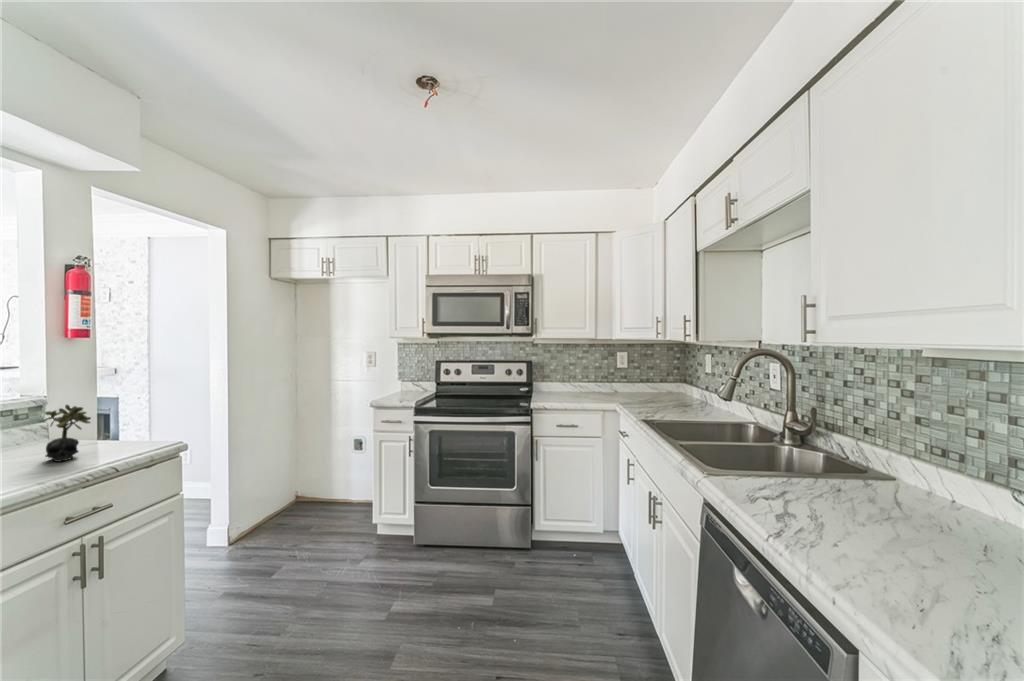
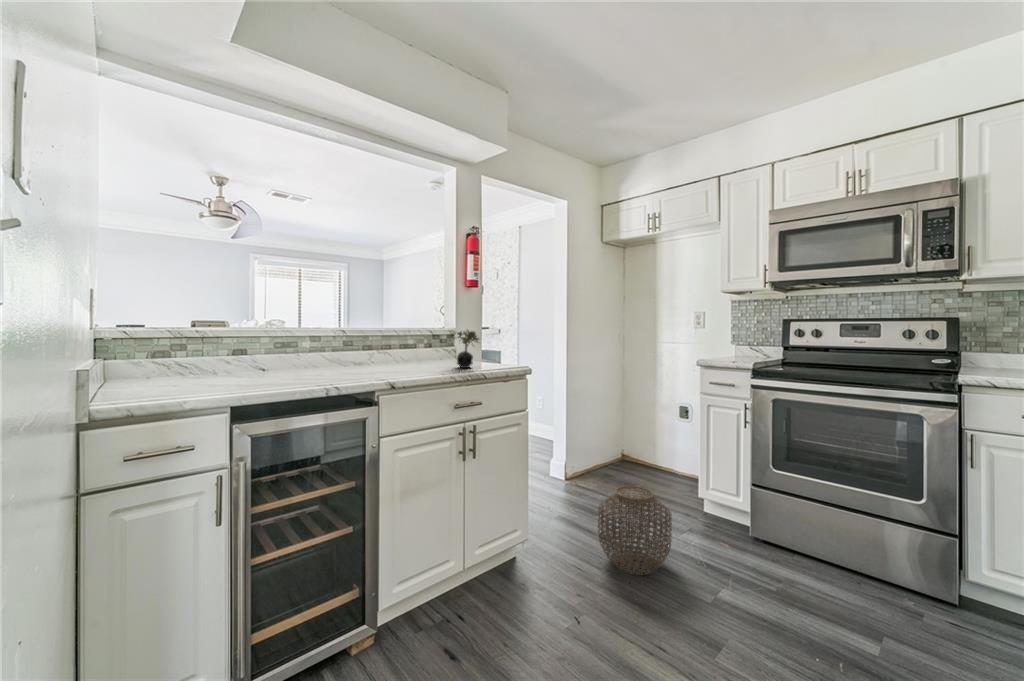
woven basket: none [272,539,350,633] -> present [598,486,672,575]

